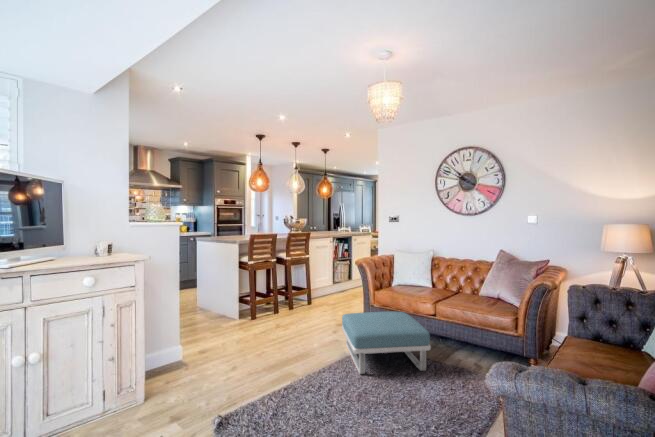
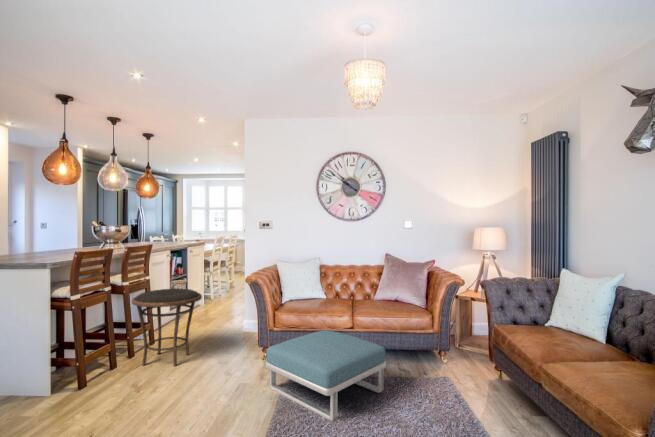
side table: none [286,266,331,319] -> present [132,288,202,366]

